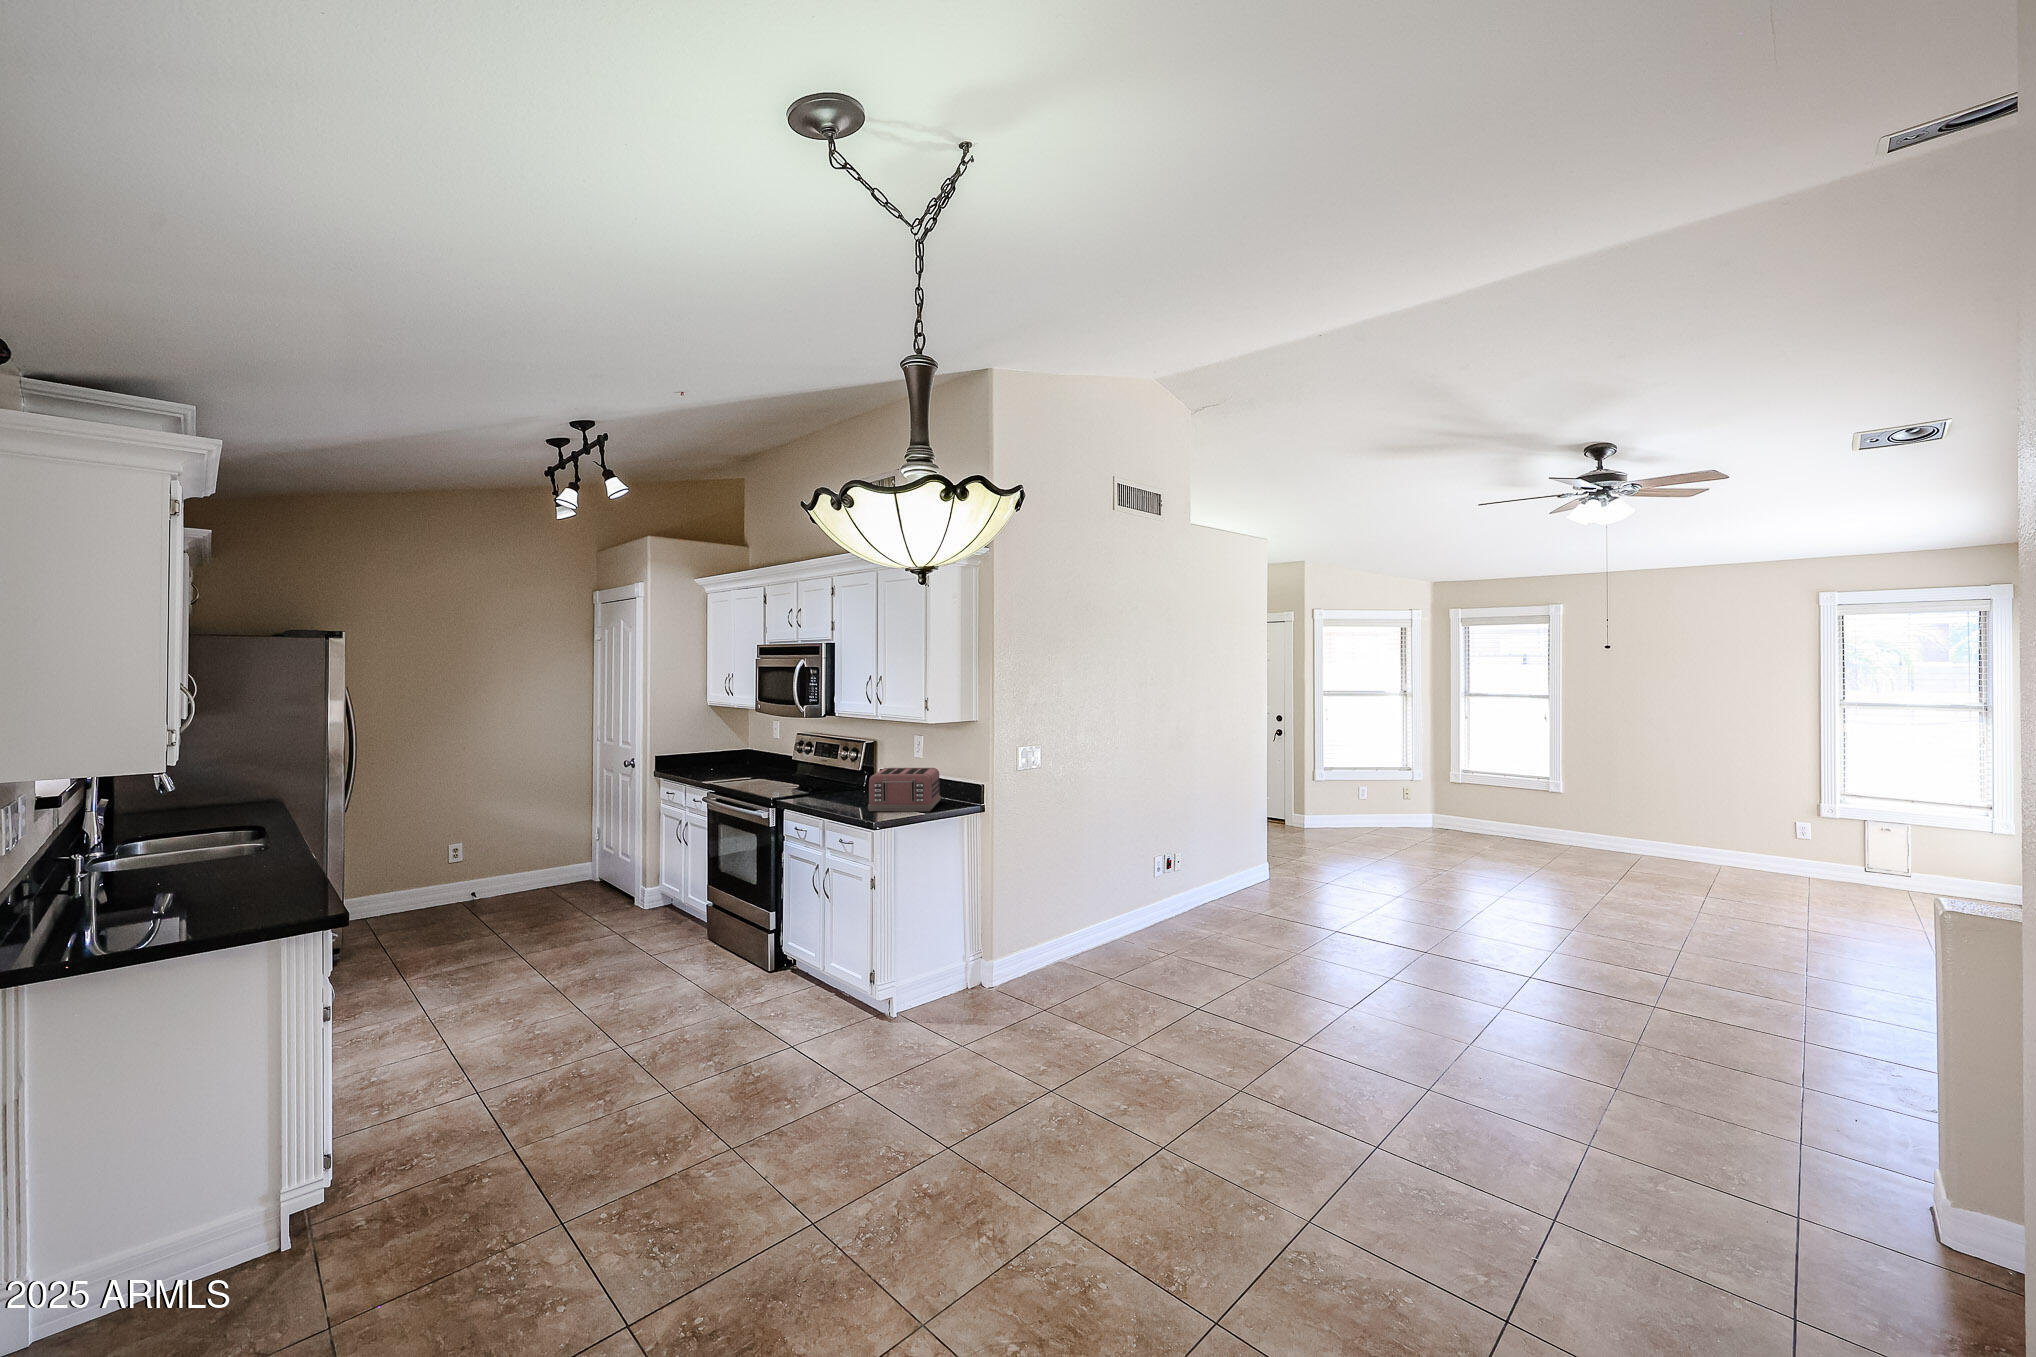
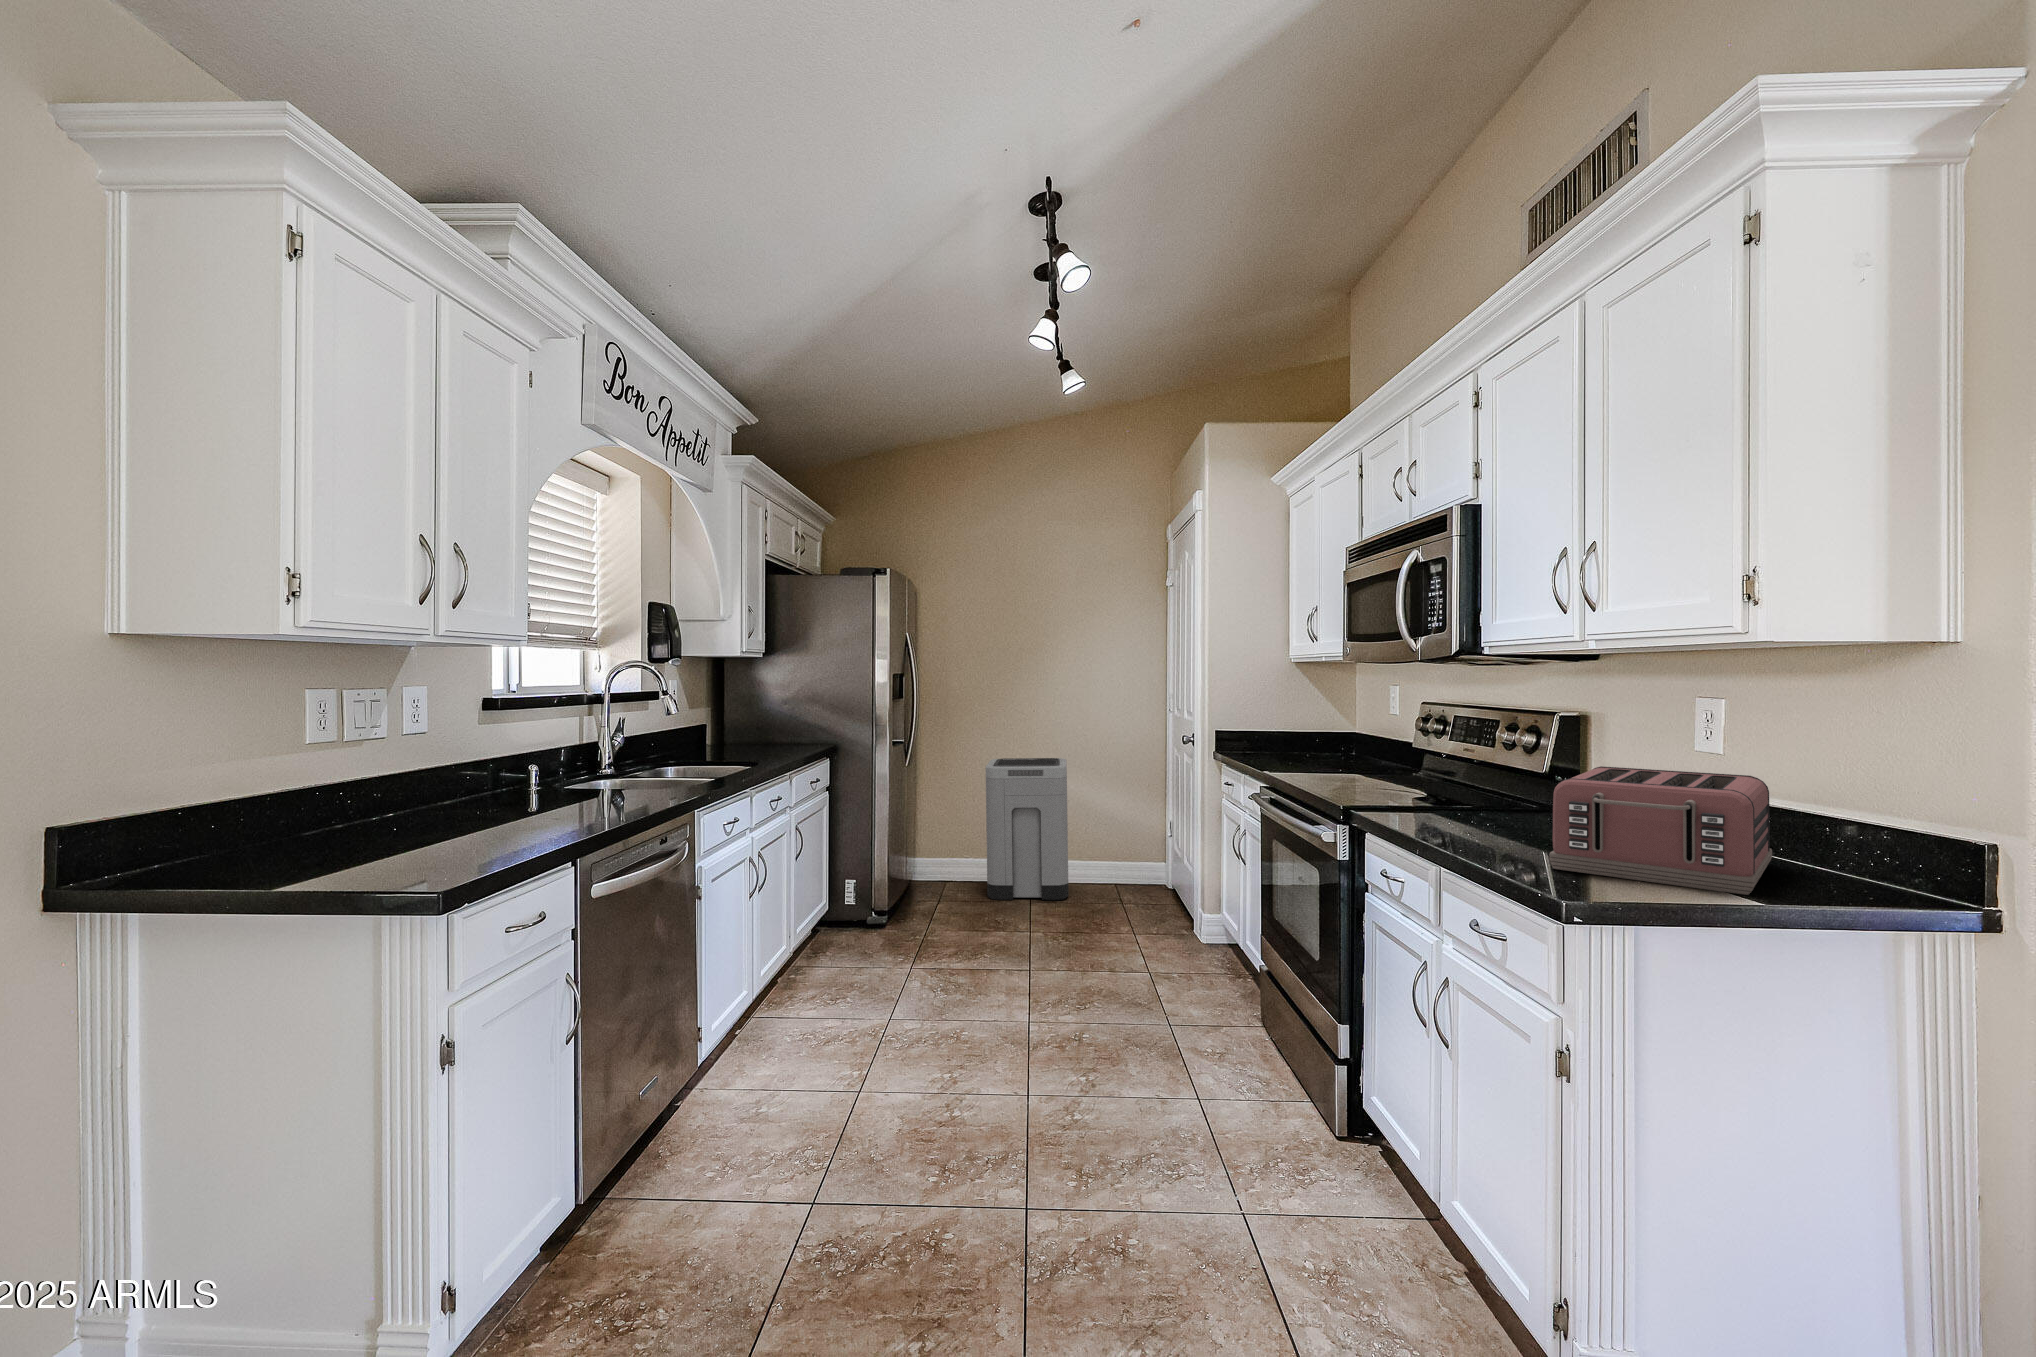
trash can: none [425,788,513,915] -> present [985,758,1069,900]

